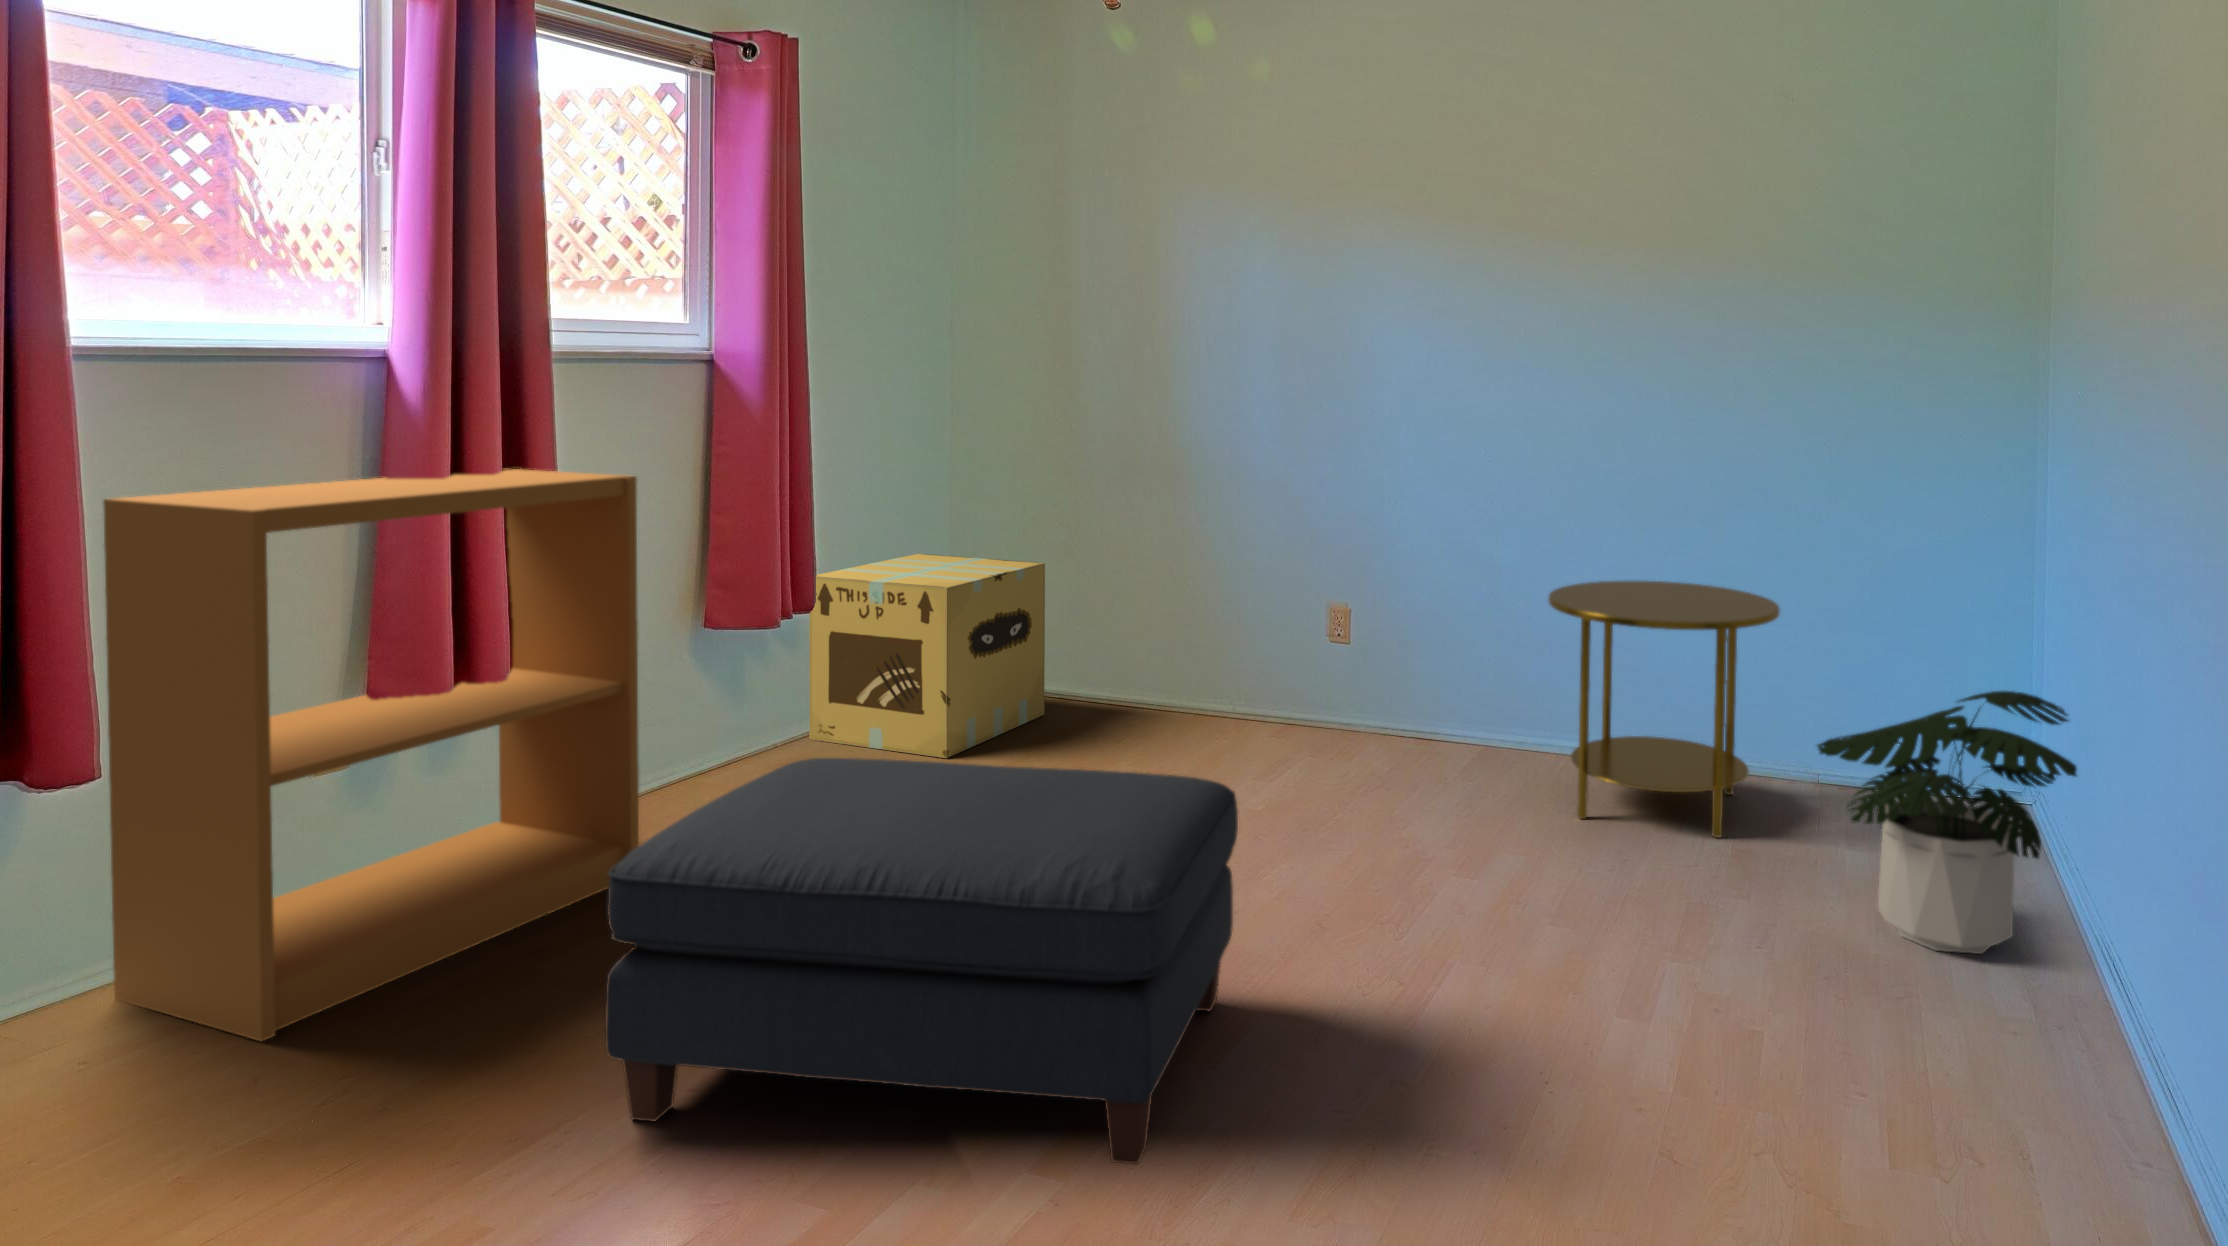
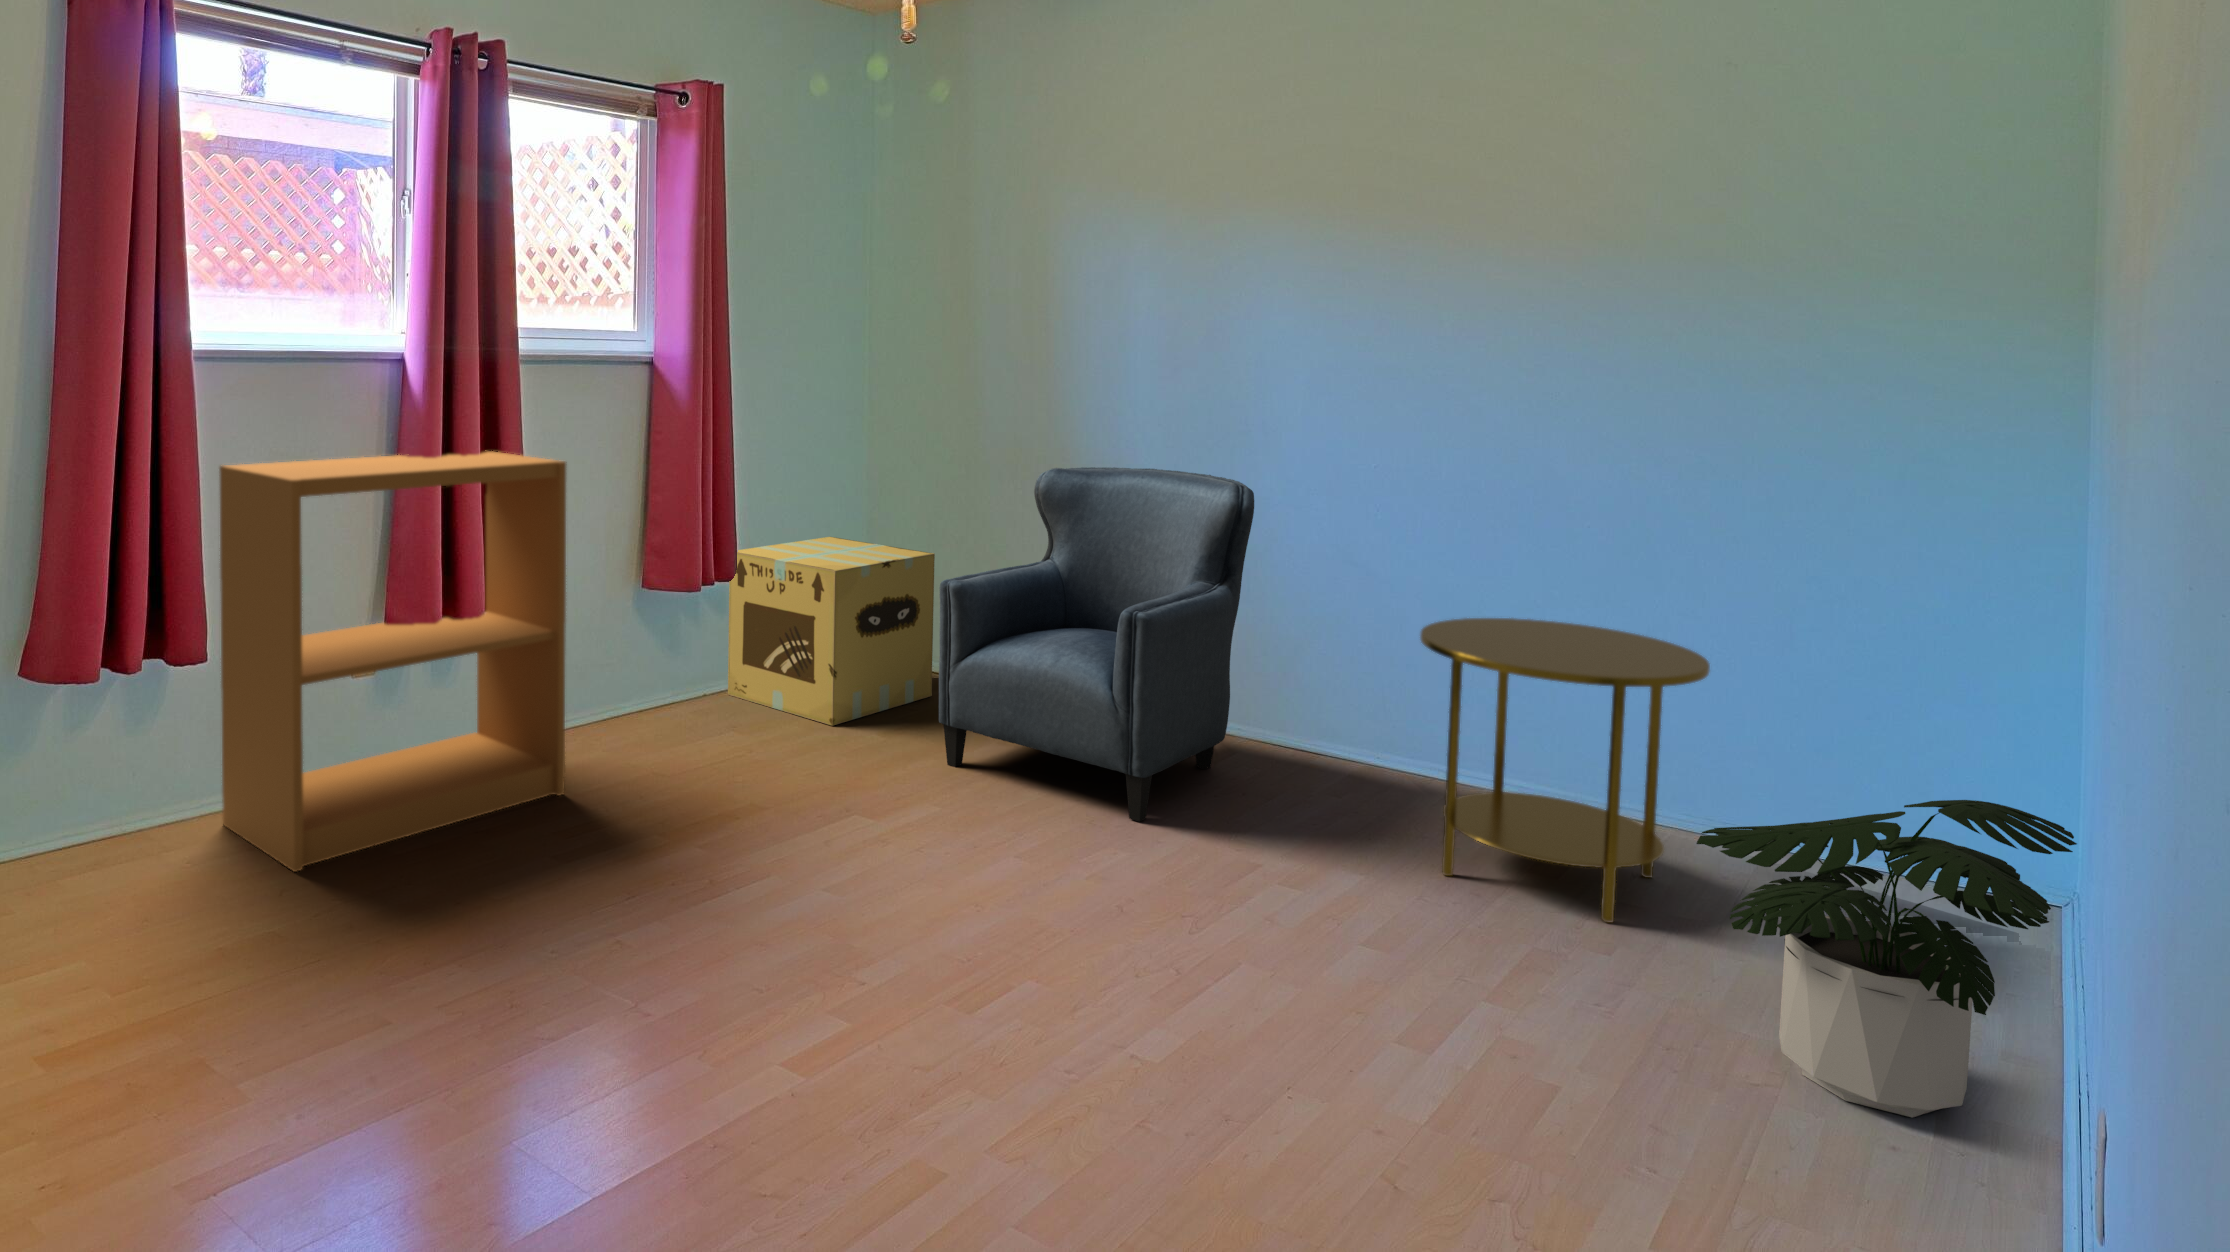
armchair: none [1077,463,1383,812] -> present [939,467,1254,822]
ottoman: present [605,758,1238,1164] -> none [482,712,1008,1110]

